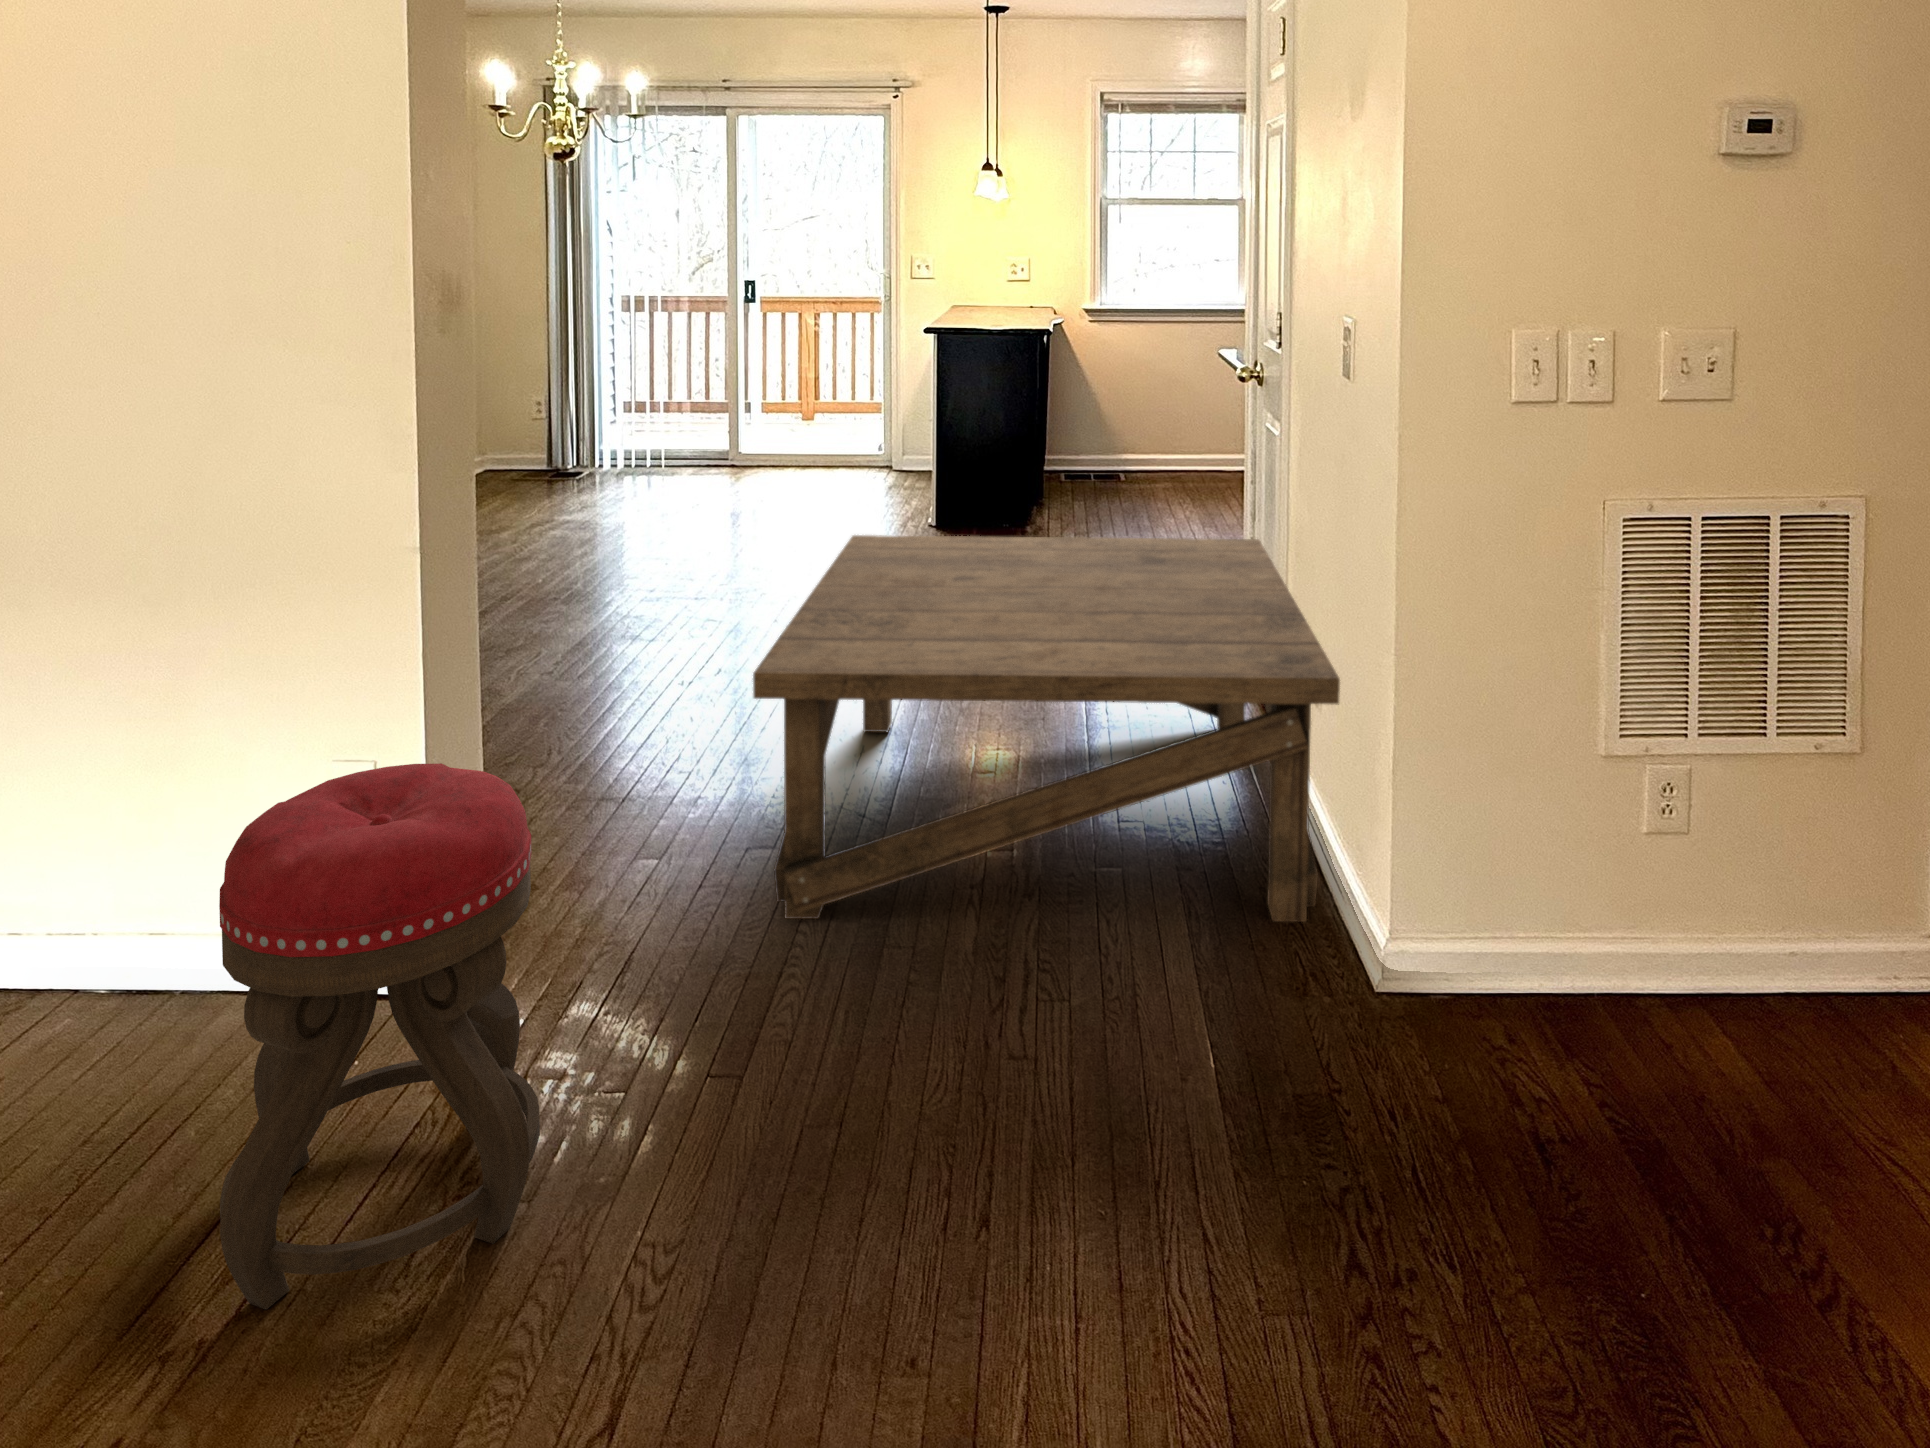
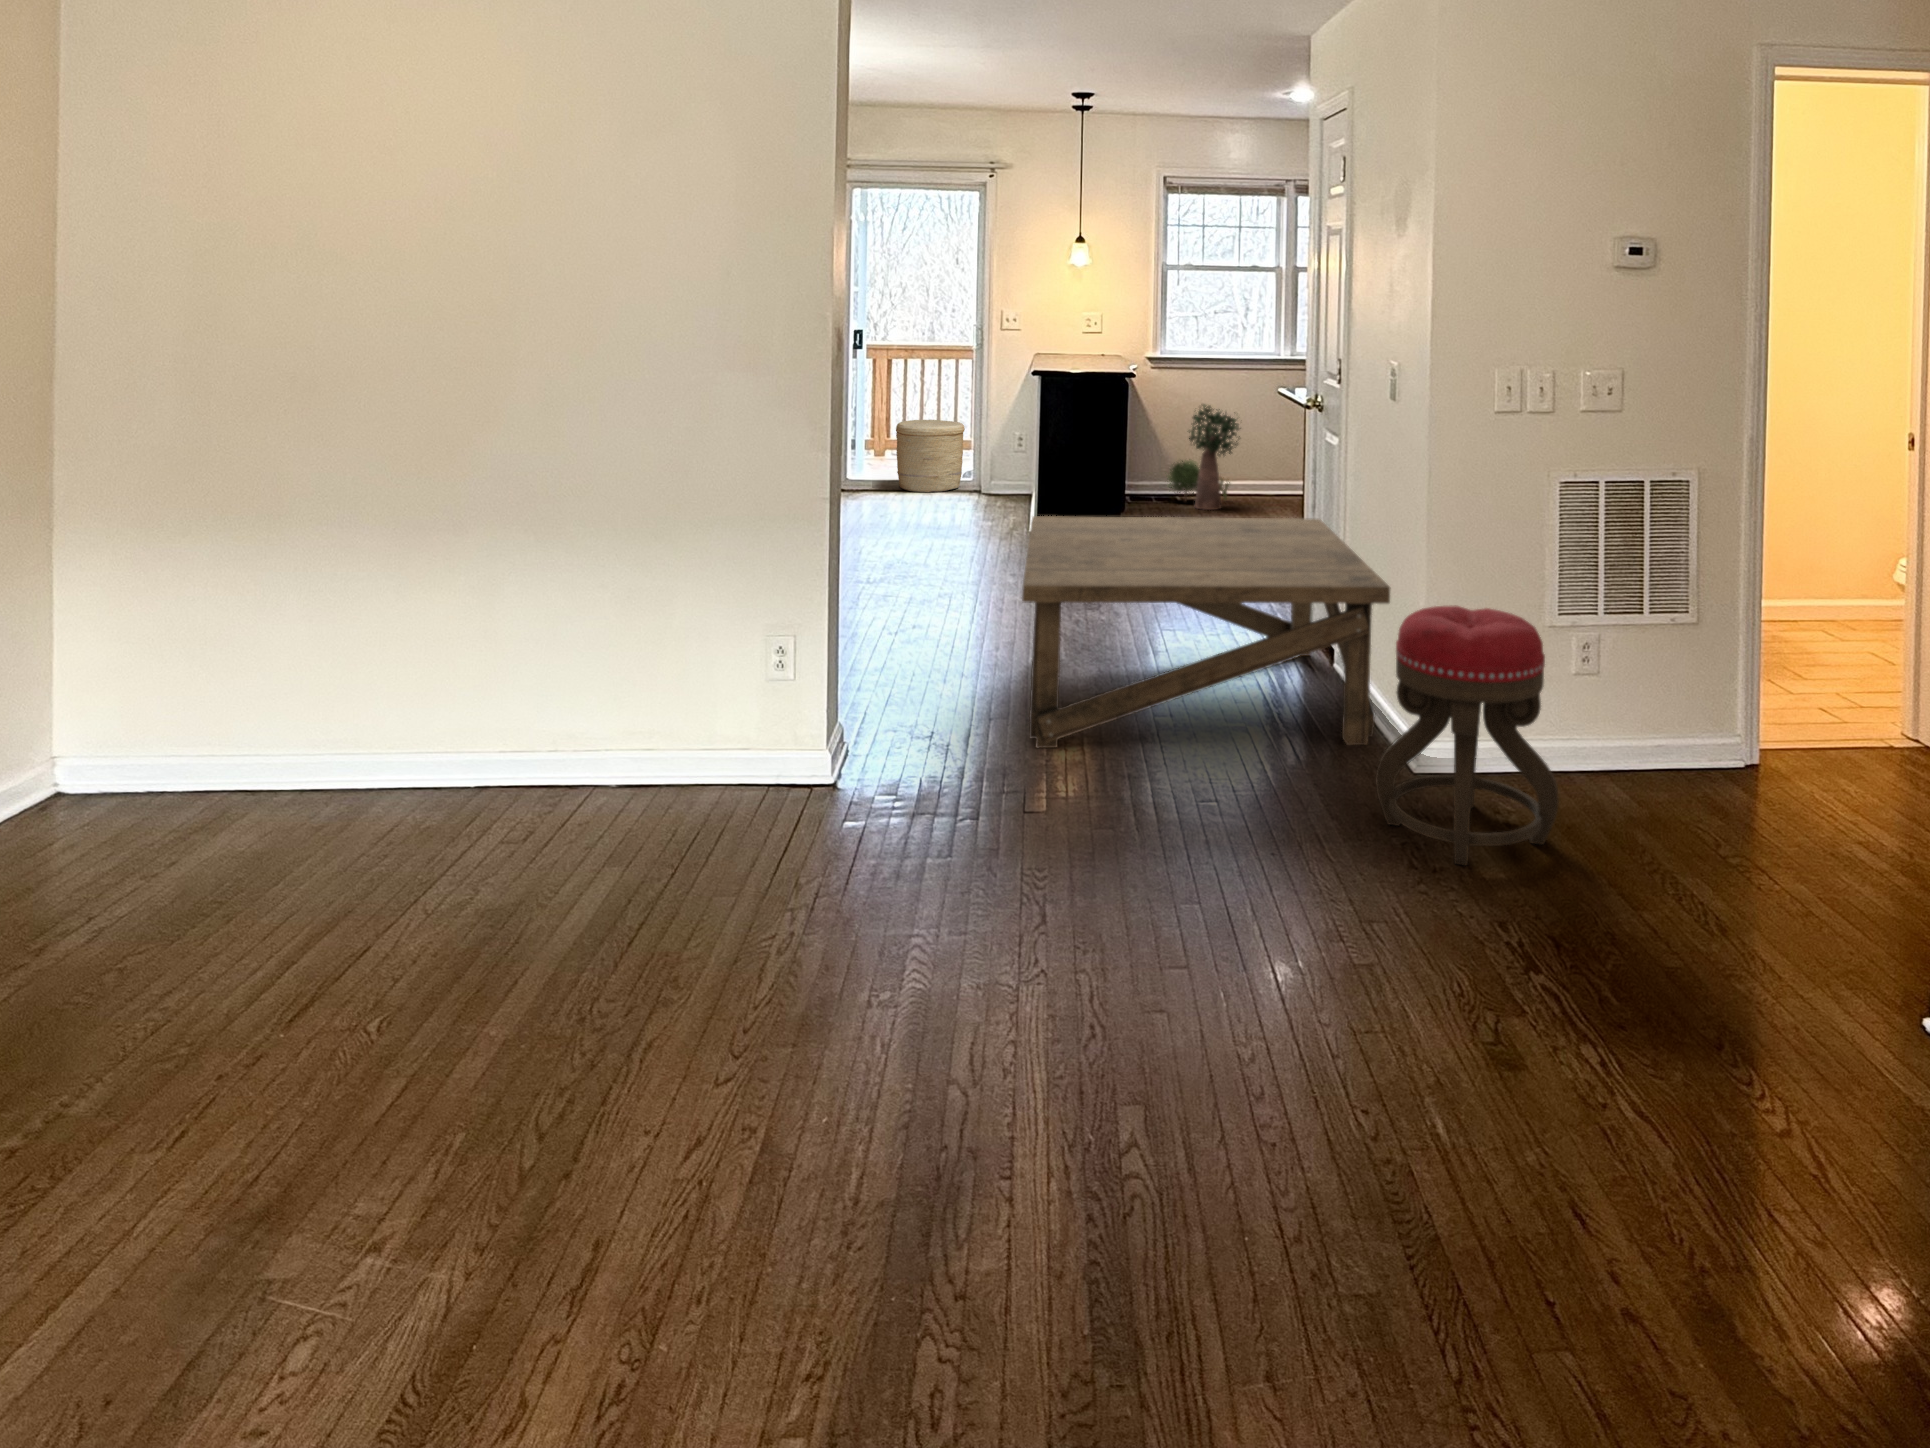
potted plant: none [1108,365,1200,497] -> present [1167,404,1241,510]
woven basket: none [791,386,873,473] -> present [896,420,965,492]
ottoman: present [219,763,540,1310] -> present [1375,605,1559,865]

